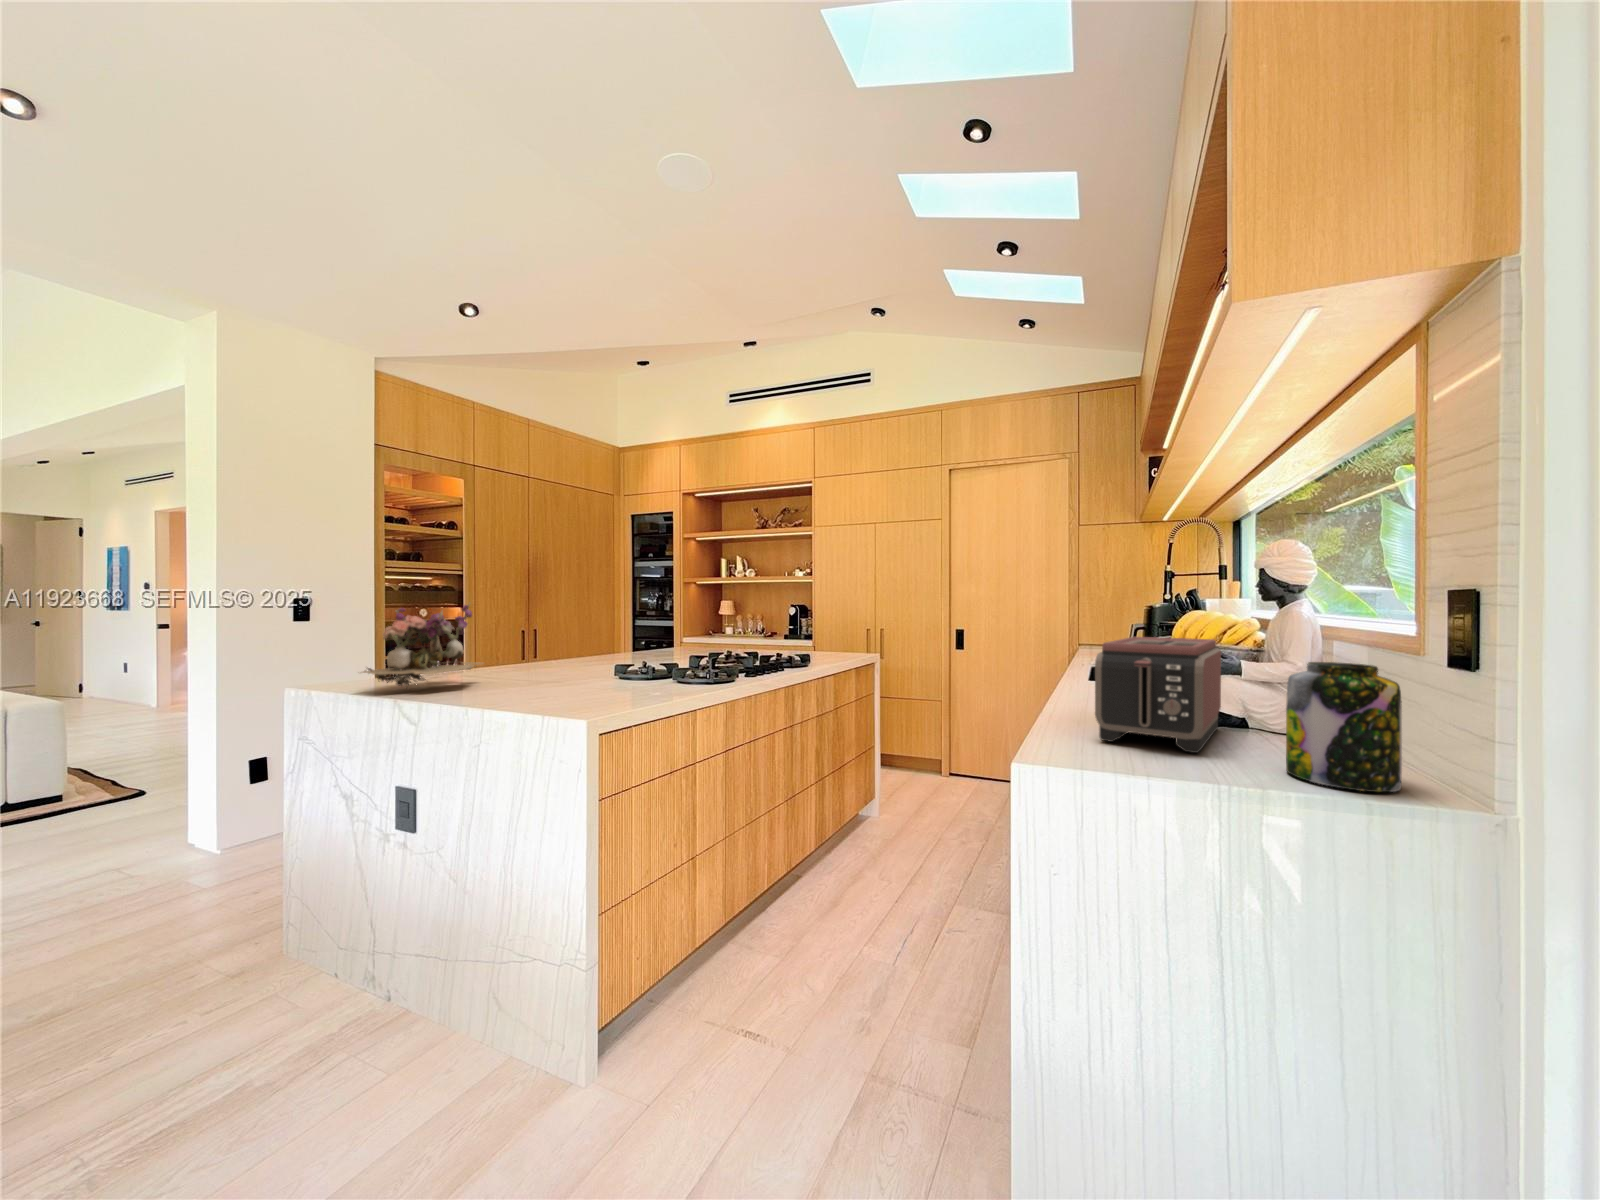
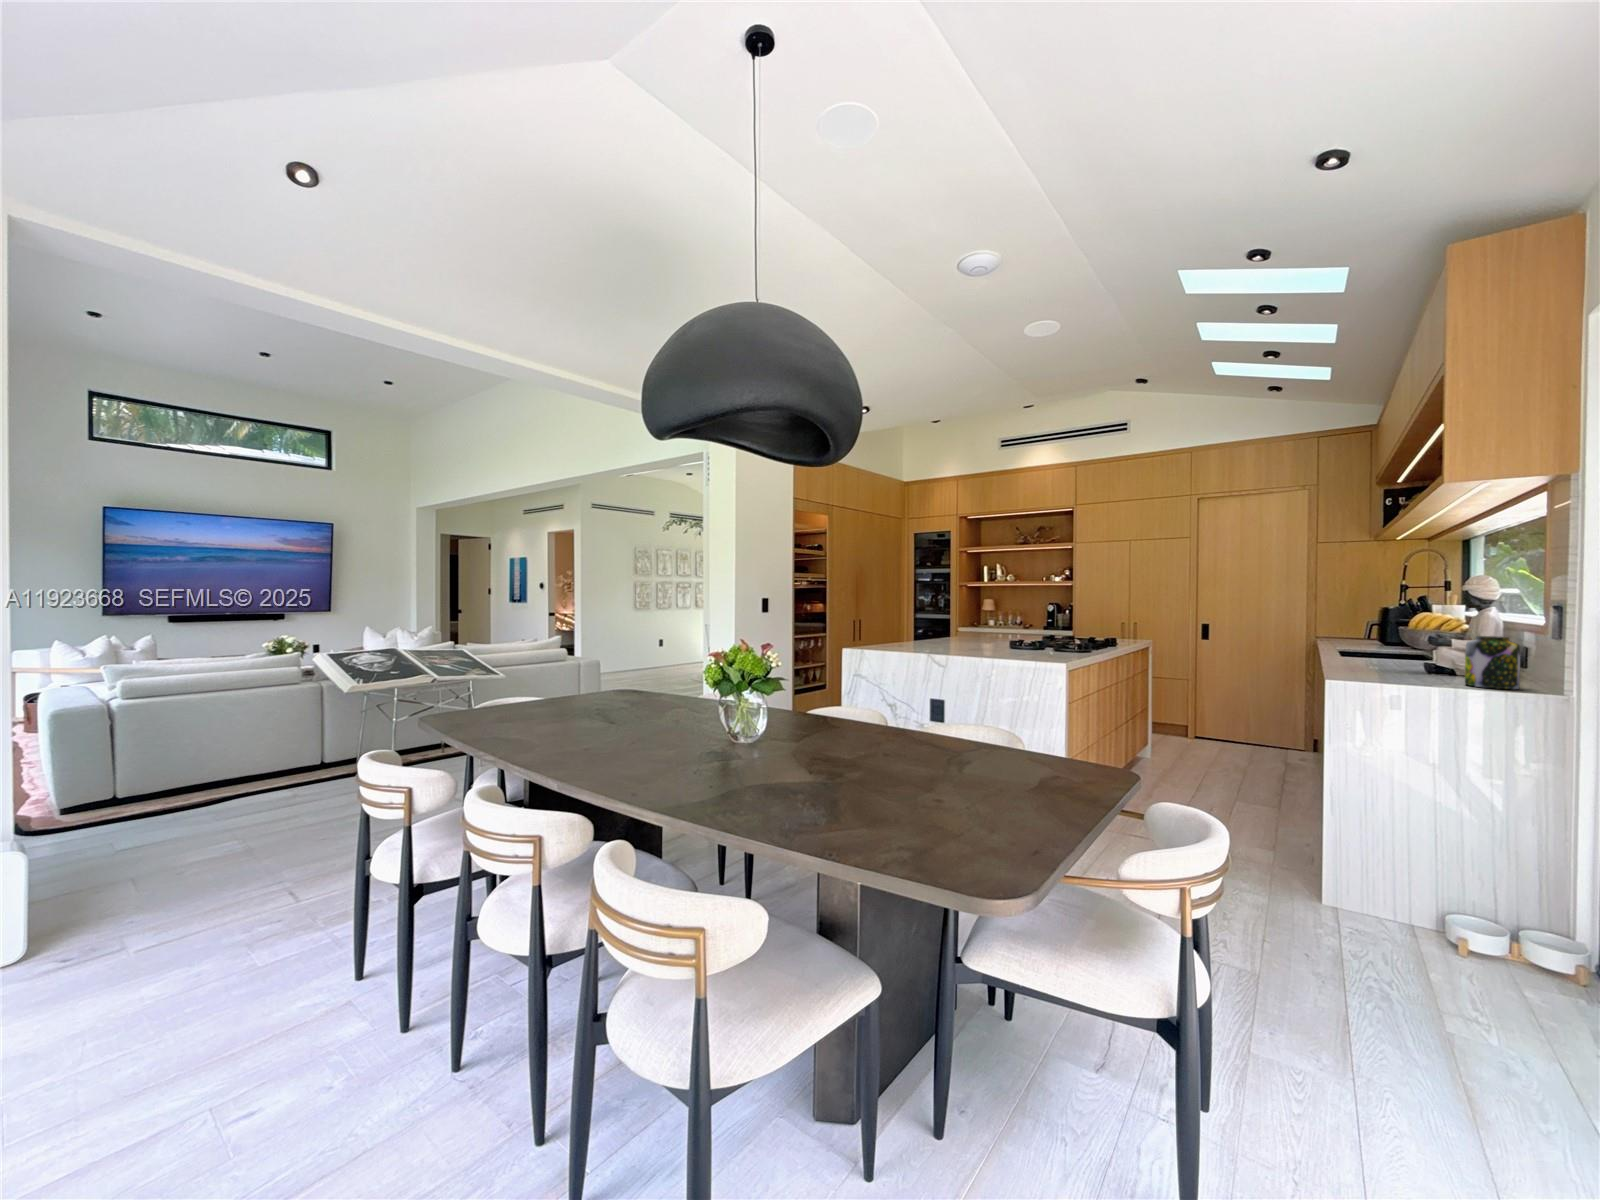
flower arrangement: present [363,604,479,689] -> none [887,602,944,651]
toaster: present [1095,637,1221,753] -> none [1361,626,1436,679]

